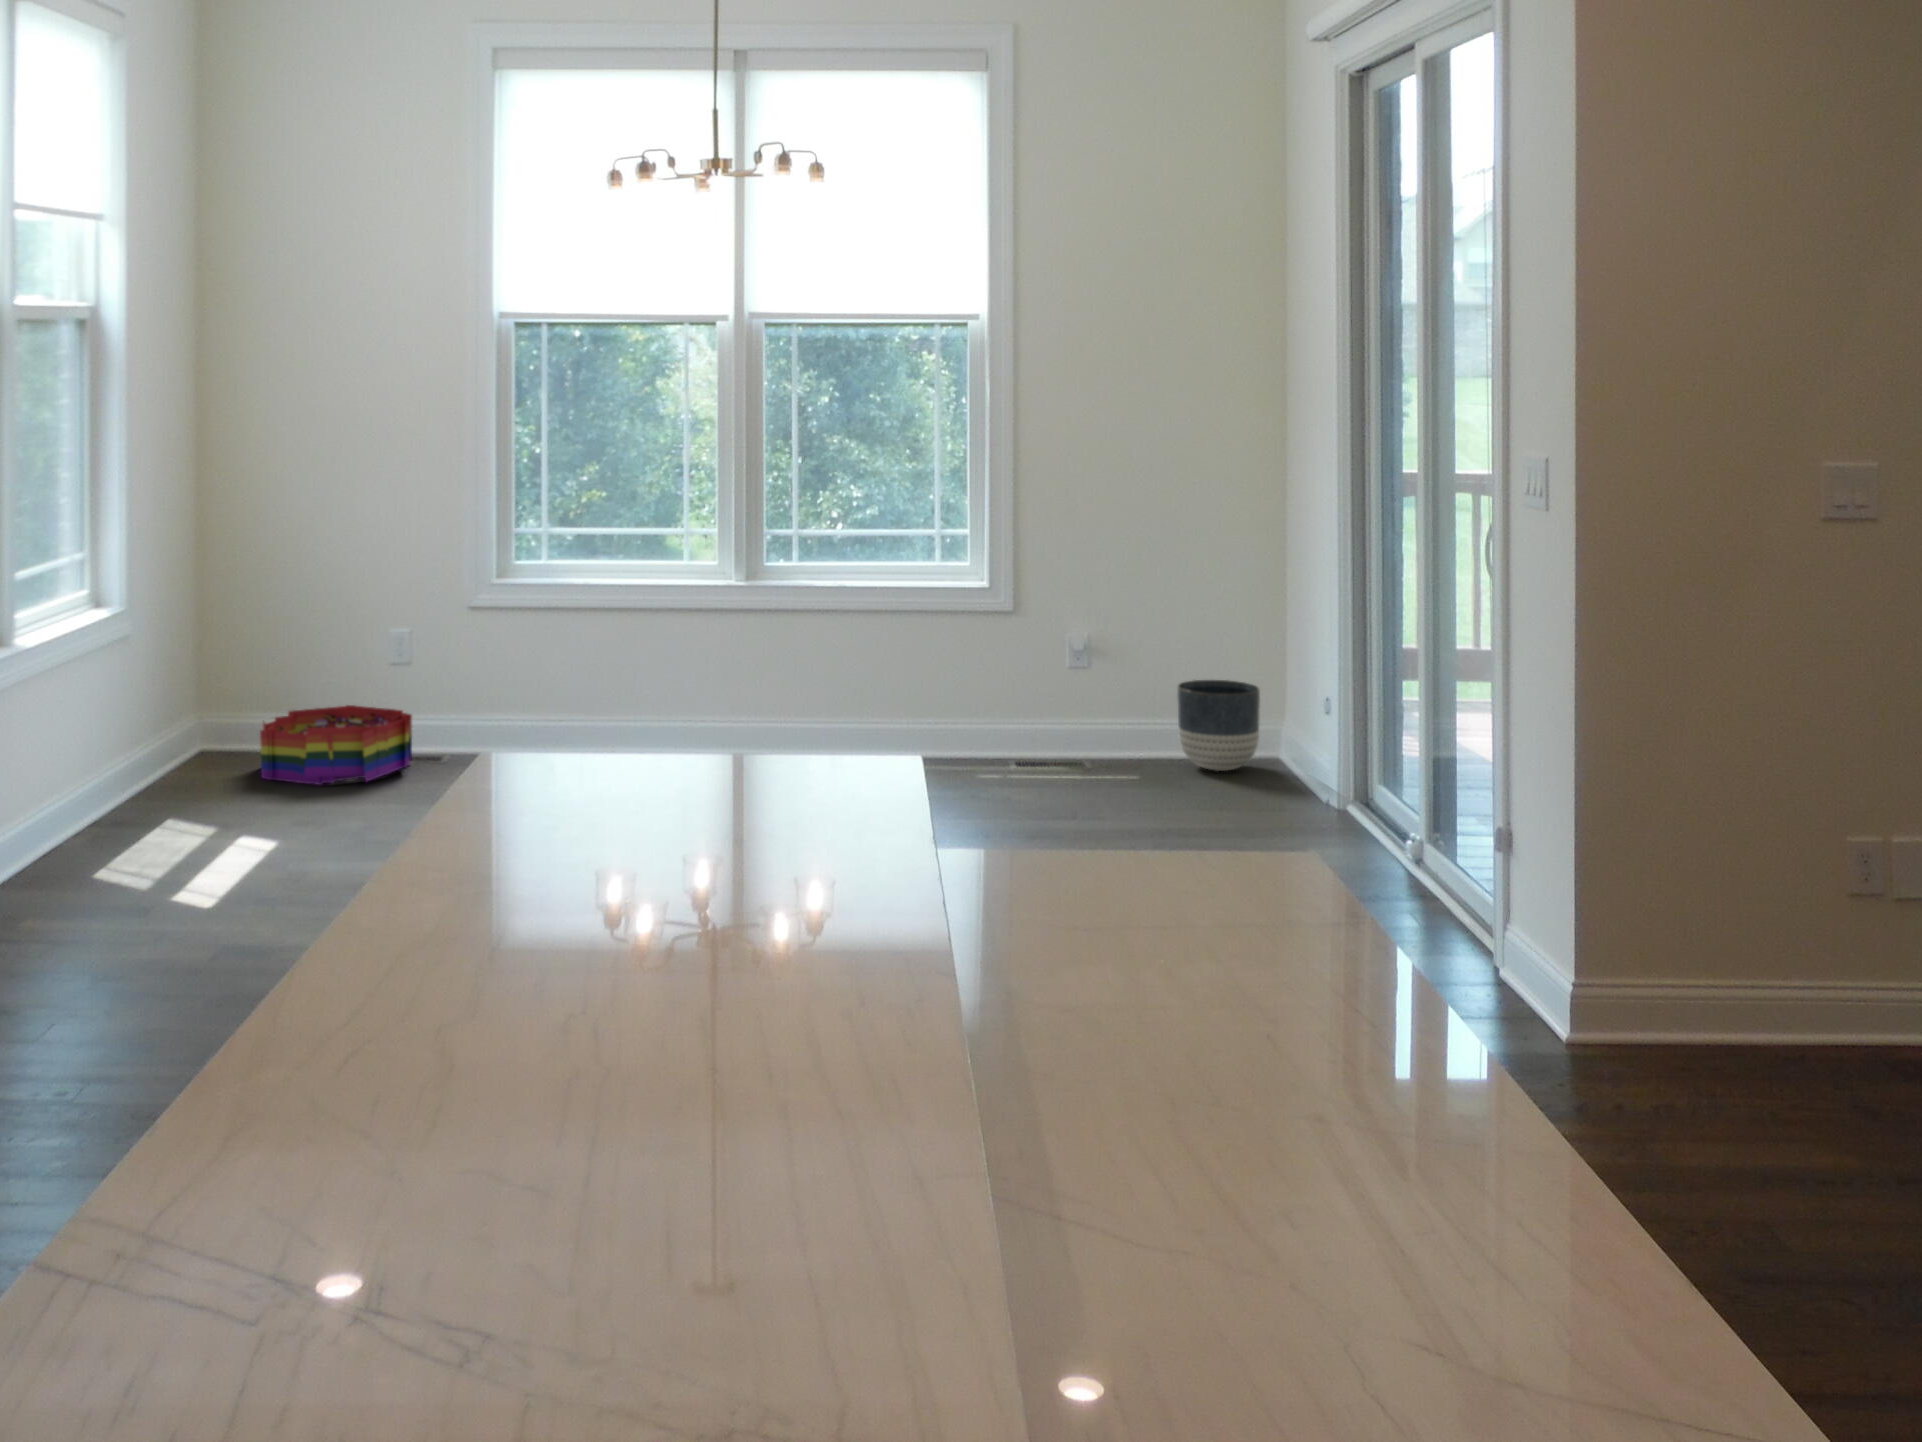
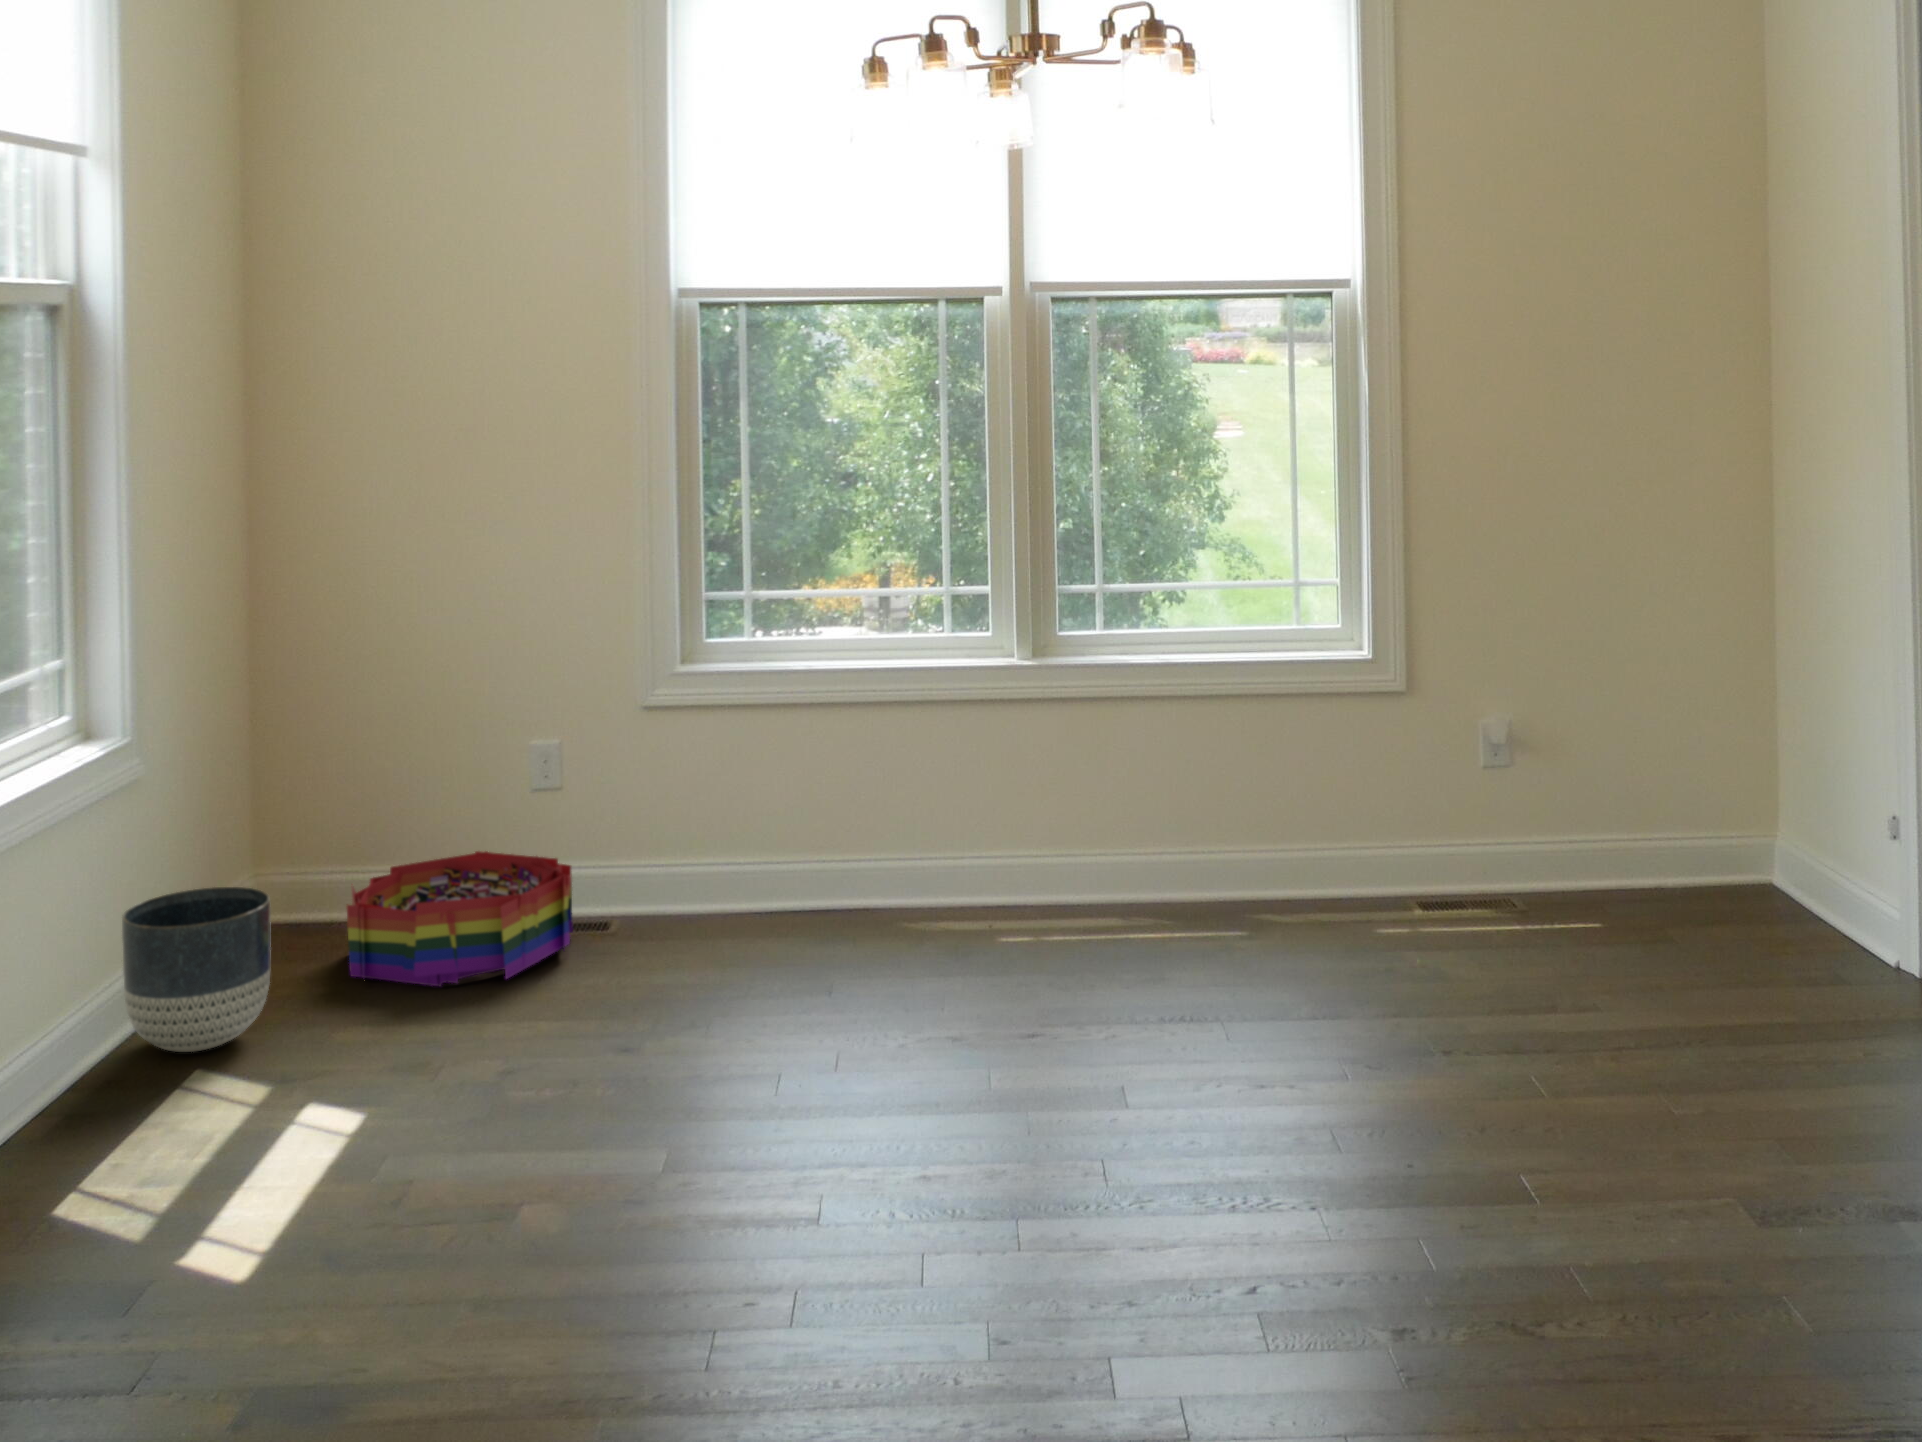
planter: present [1177,680,1260,771] -> present [122,887,271,1052]

